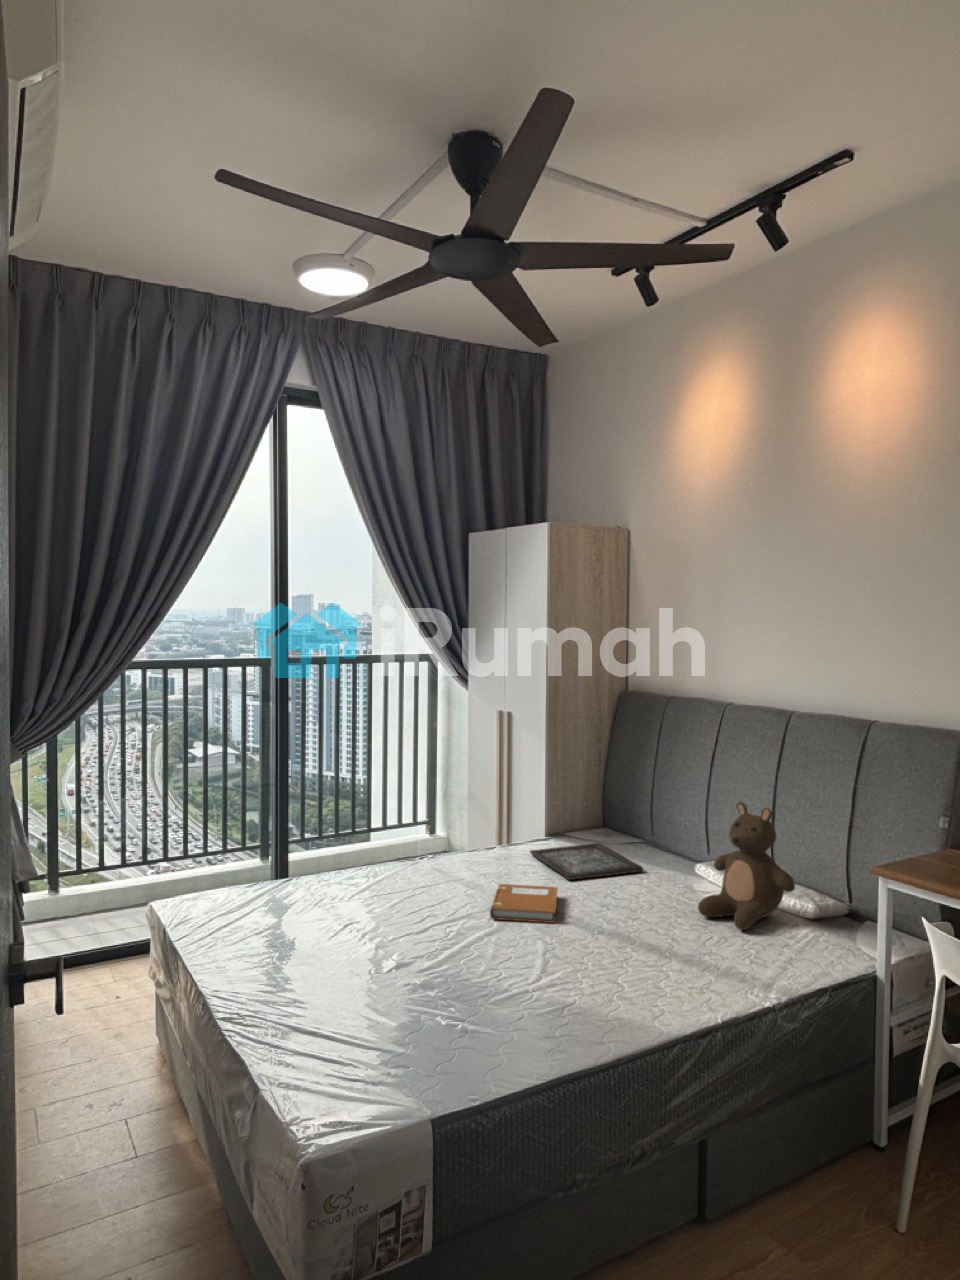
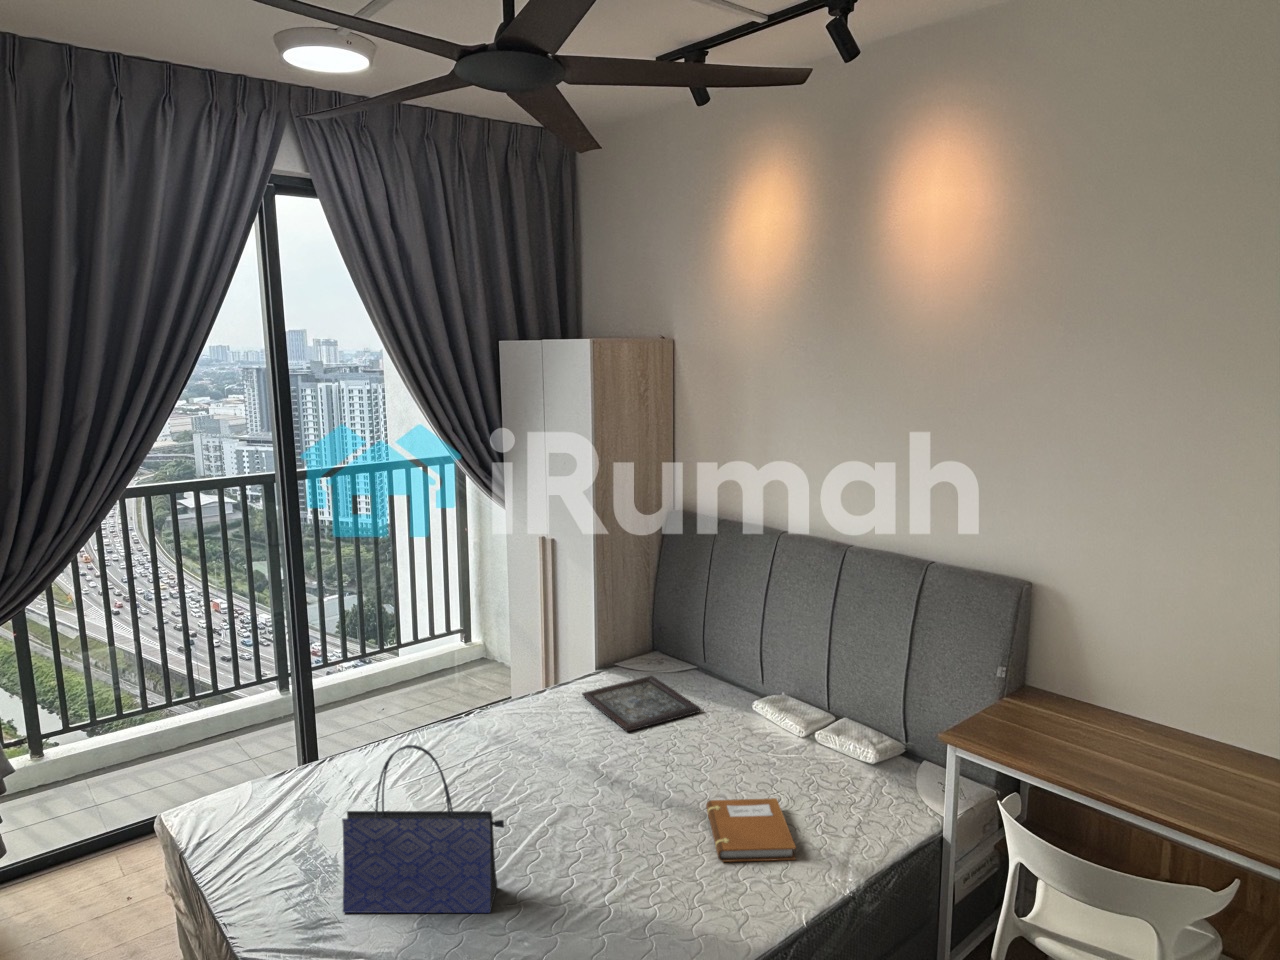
stuffed bear: present [698,802,795,930] -> none [763,654,858,788]
tote bag: none [293,823,438,987] -> present [342,745,504,913]
notebook: present [490,884,558,923] -> present [706,798,796,862]

